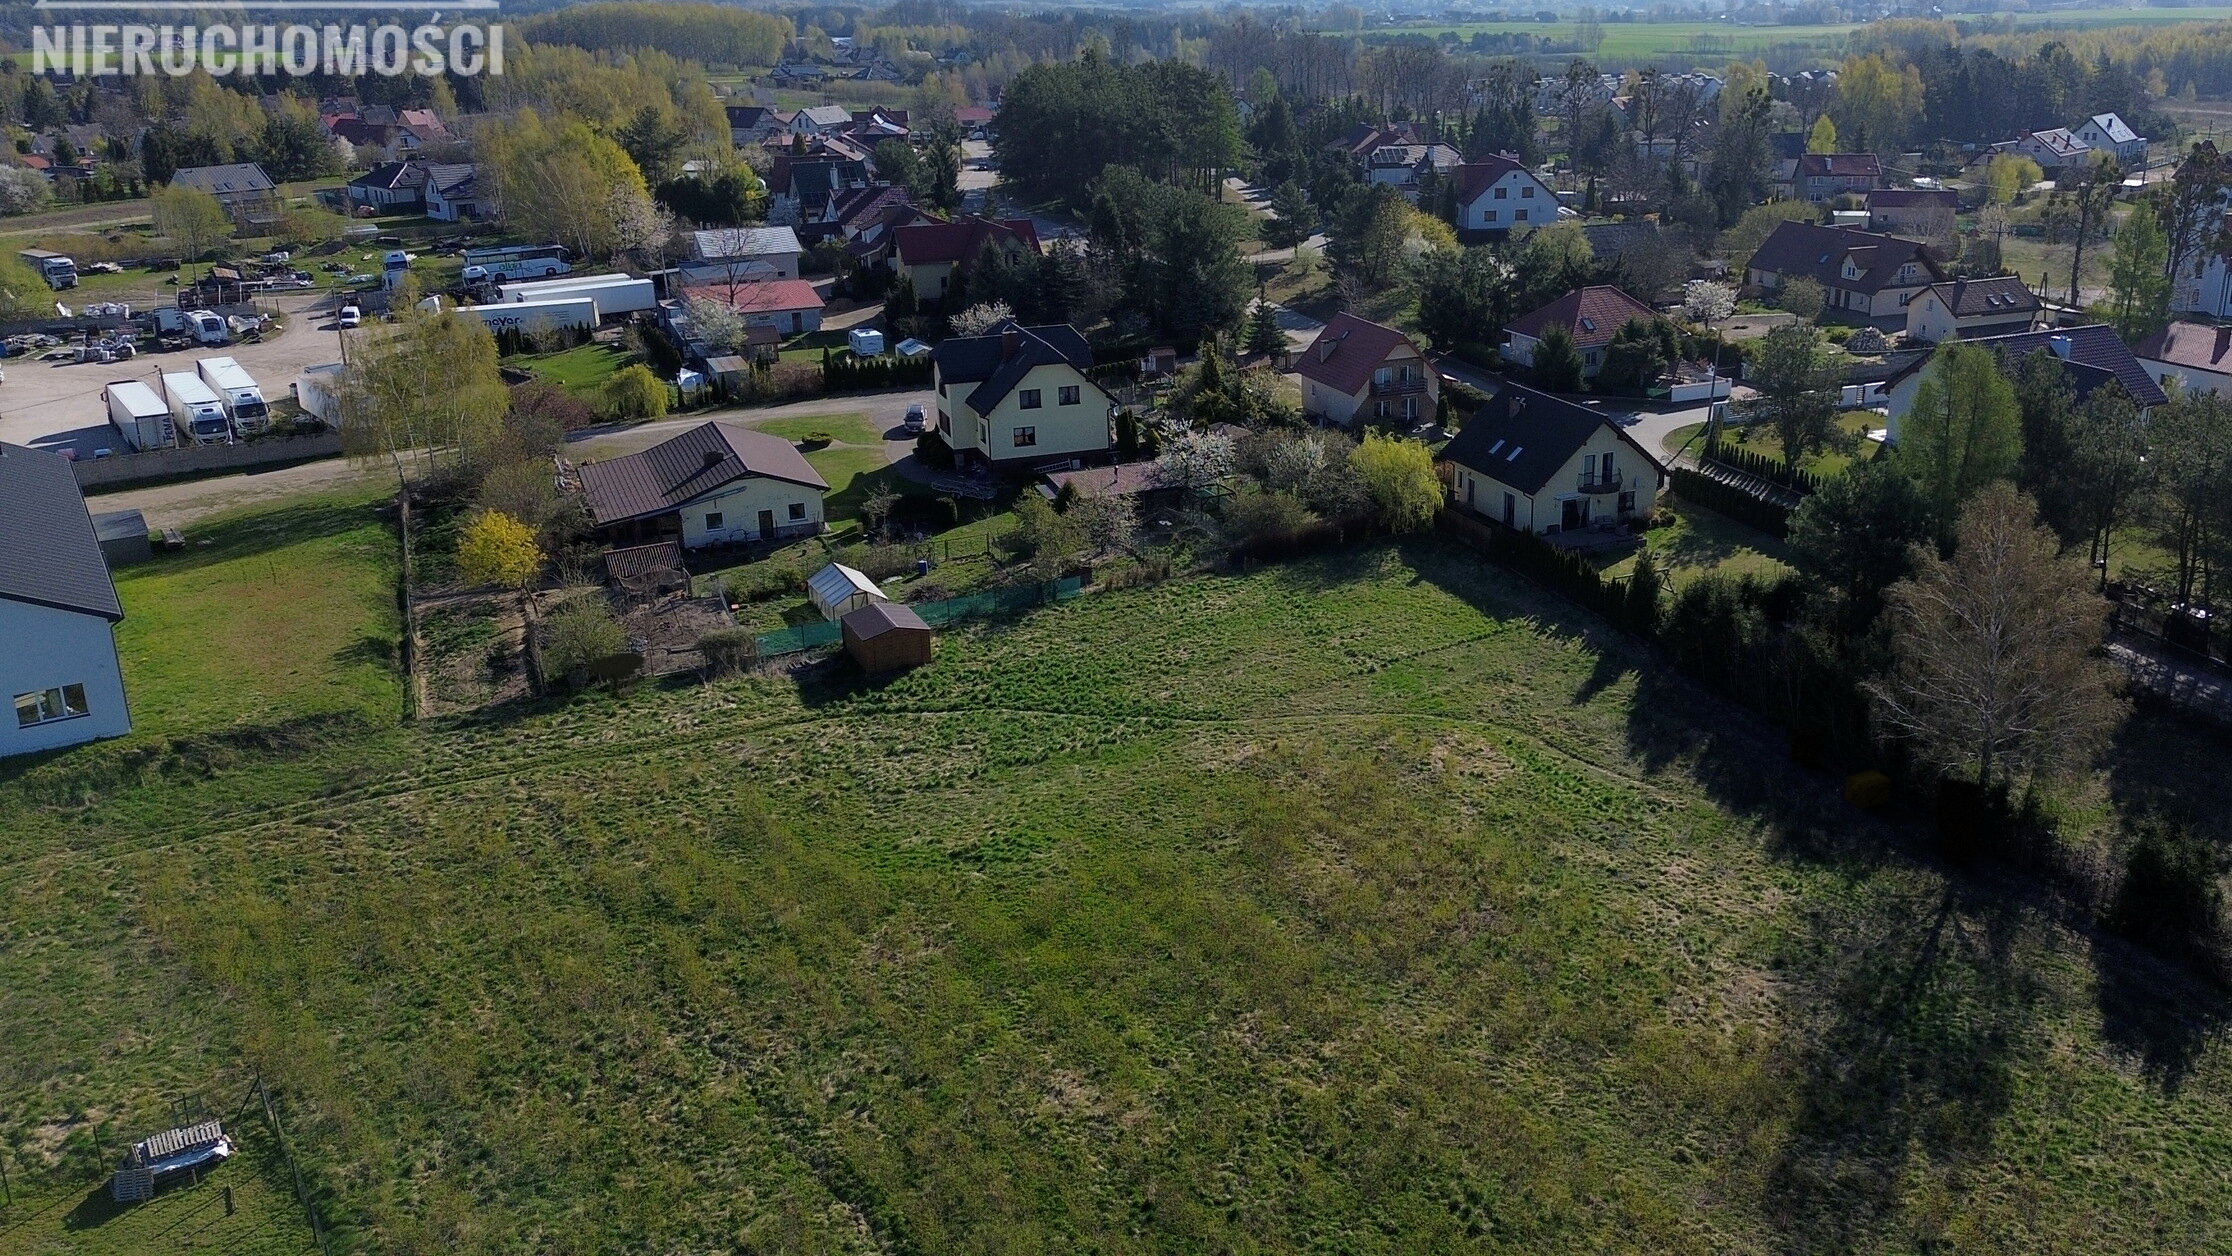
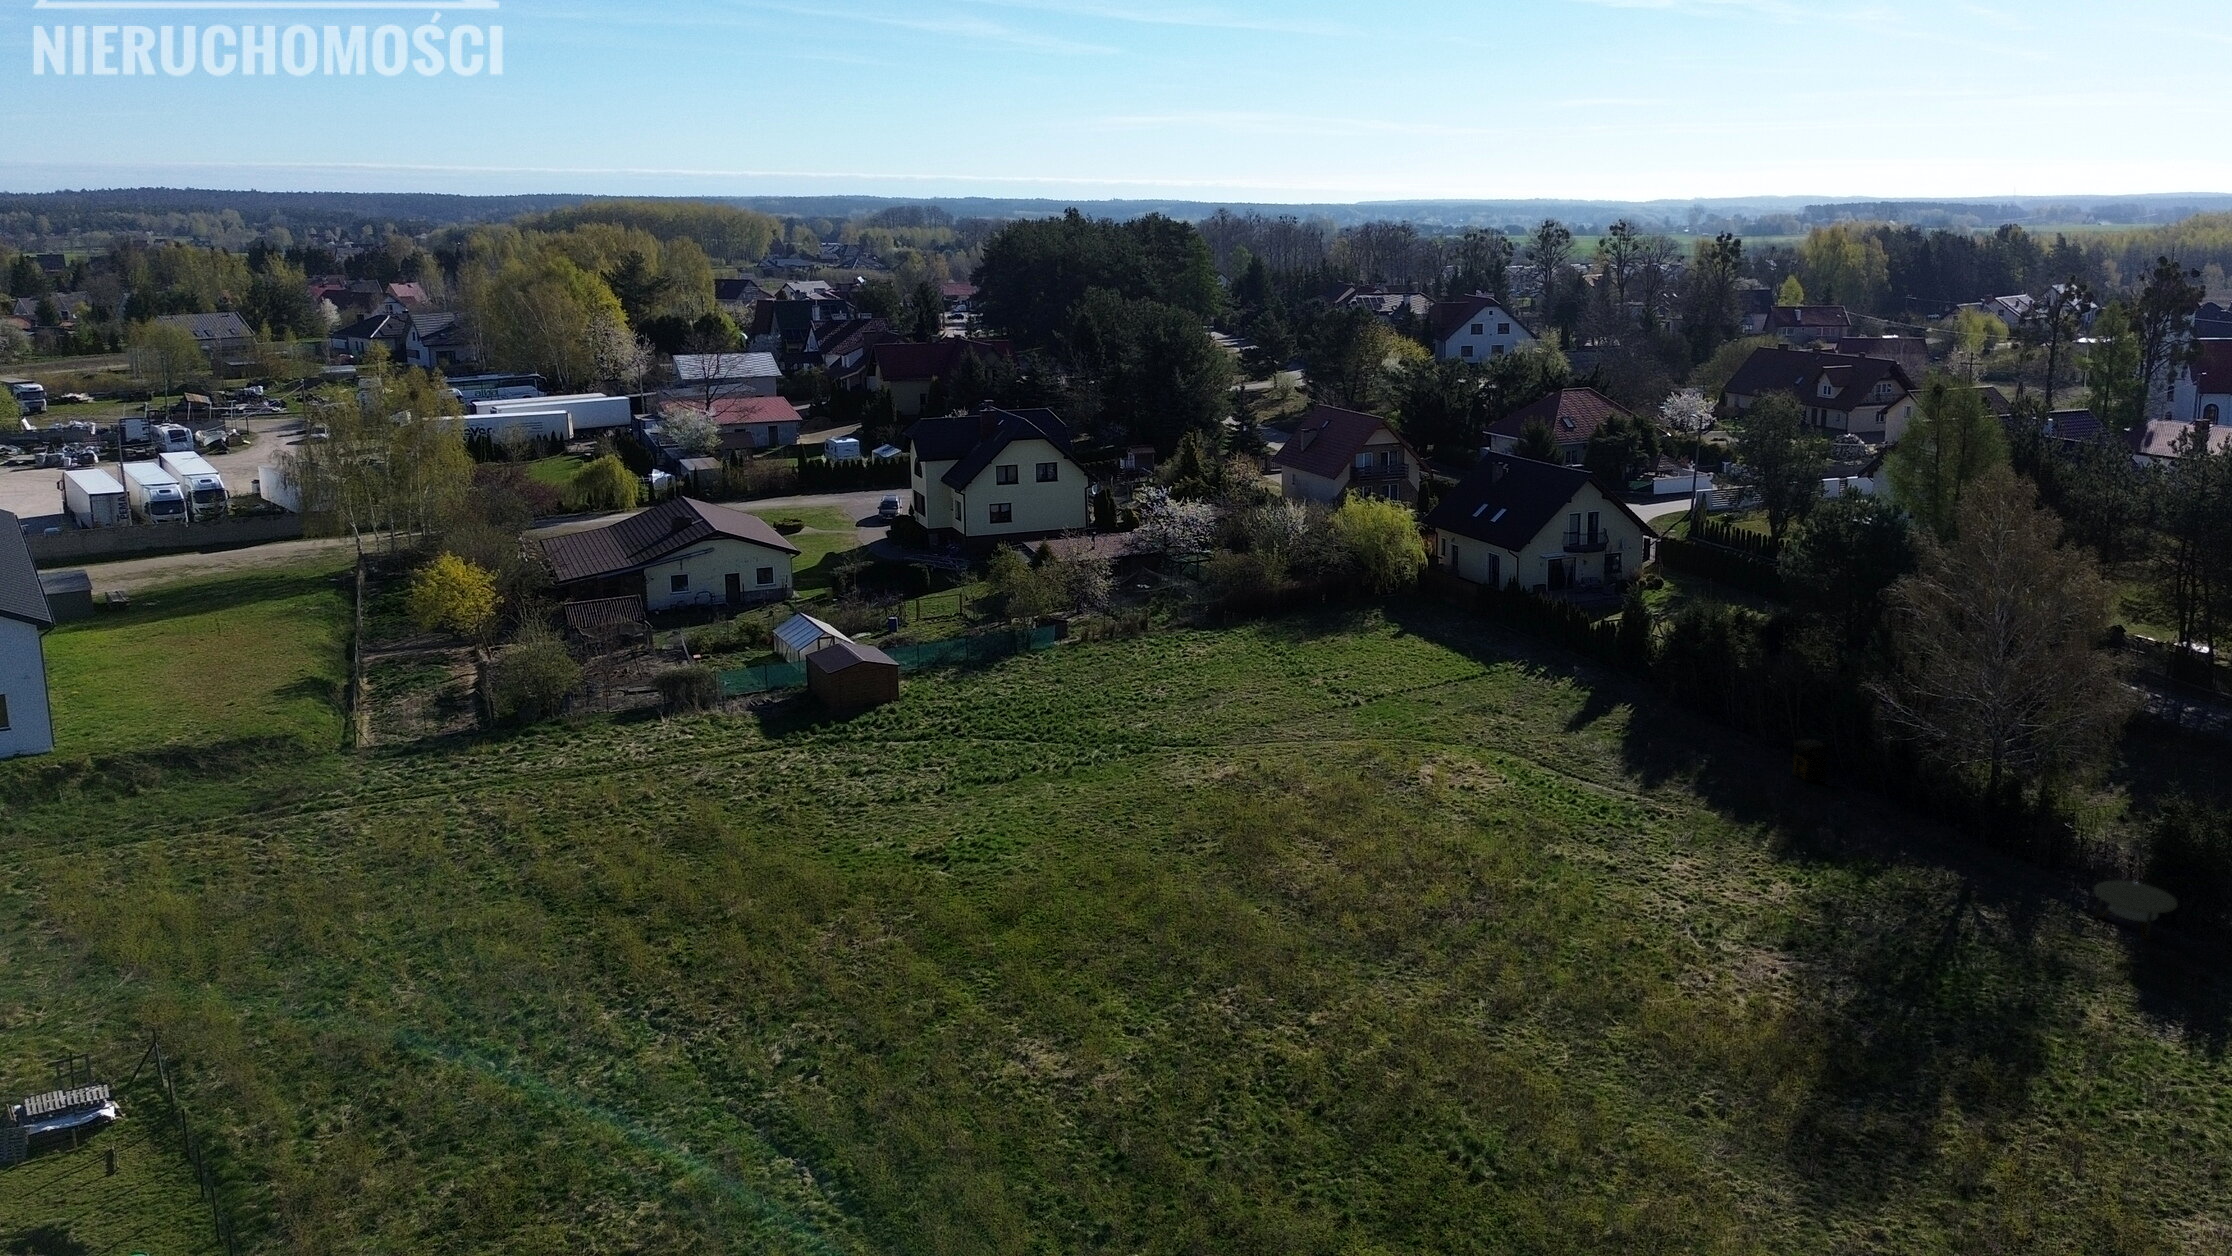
round table: present [590,653,645,692] -> present [2094,881,2178,940]
cardboard box: present [1844,770,1891,809] -> none [1852,778,1901,817]
lounge chair: present [1931,779,1986,865] -> none [1944,776,2001,865]

